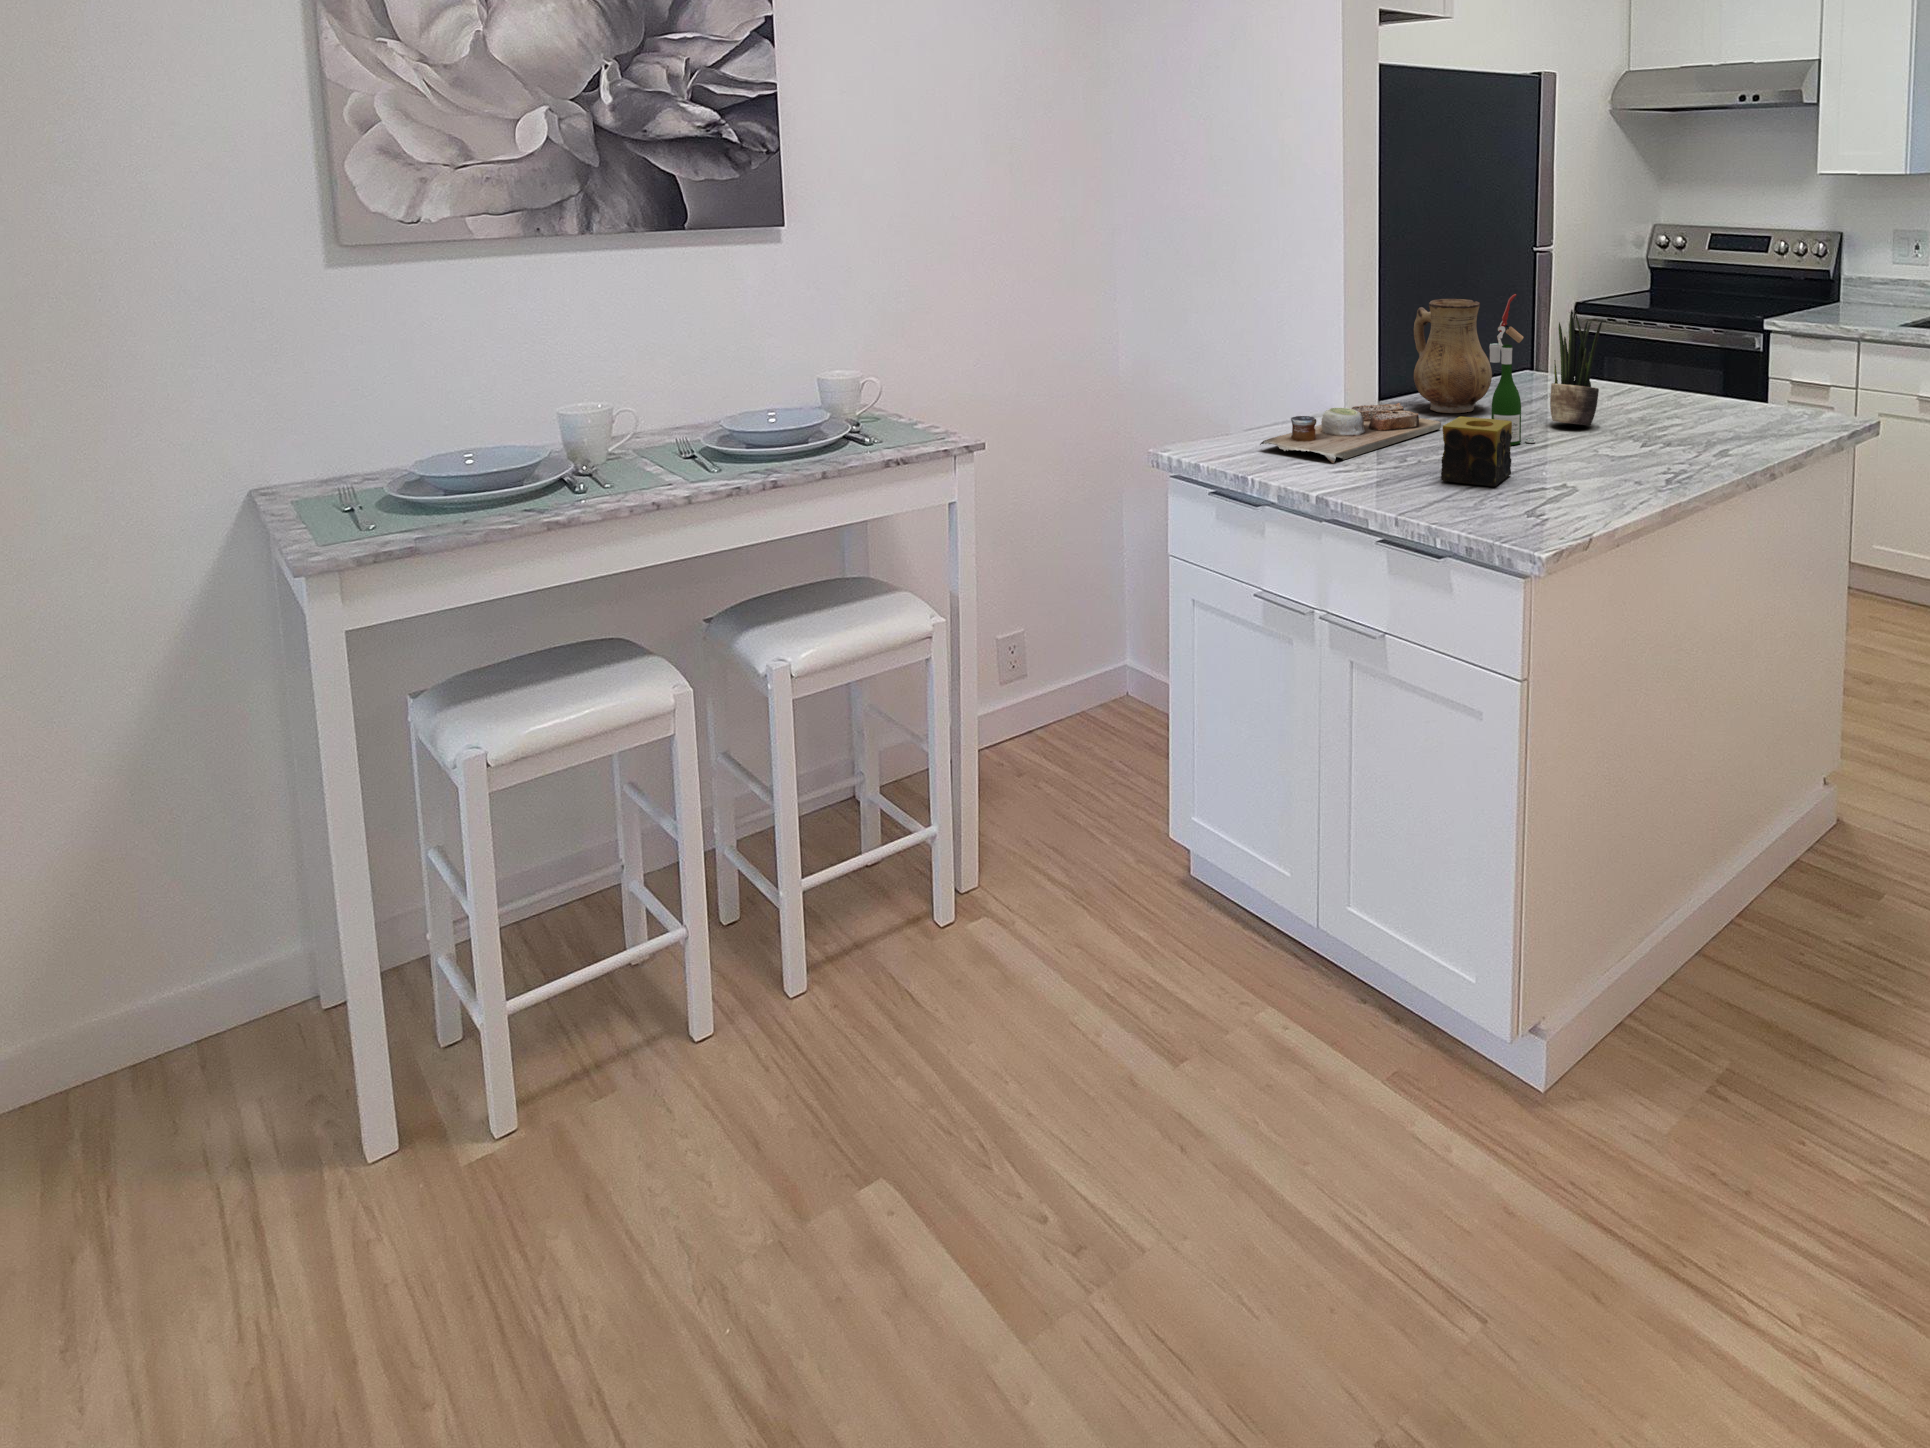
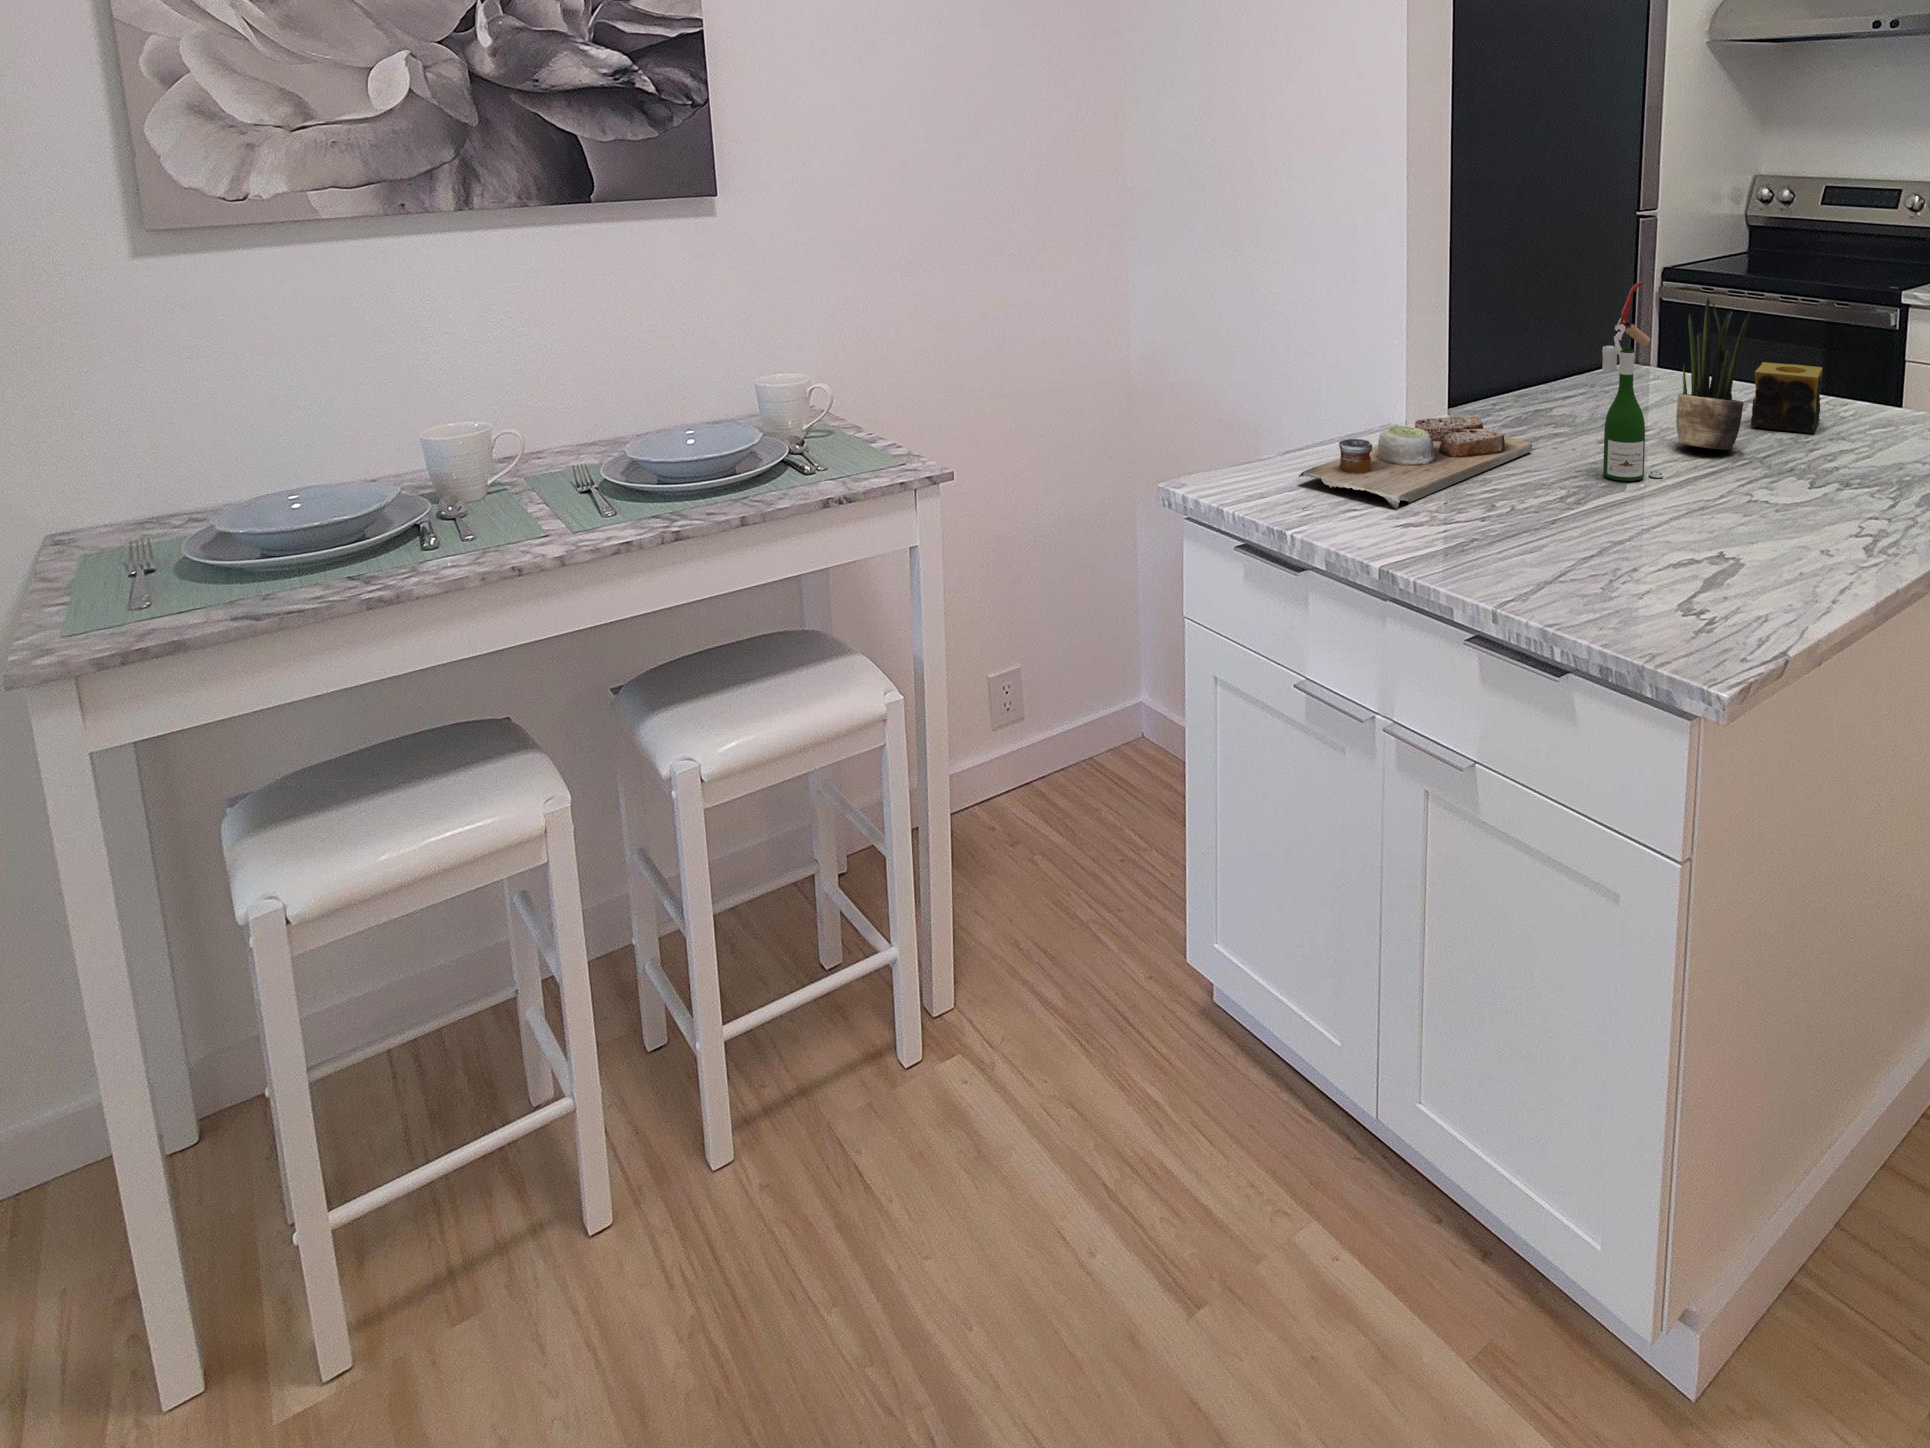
ceramic pitcher: present [1414,299,1492,413] -> none [1491,280,1593,426]
candle: present [1441,416,1512,486] -> present [1751,362,1823,433]

